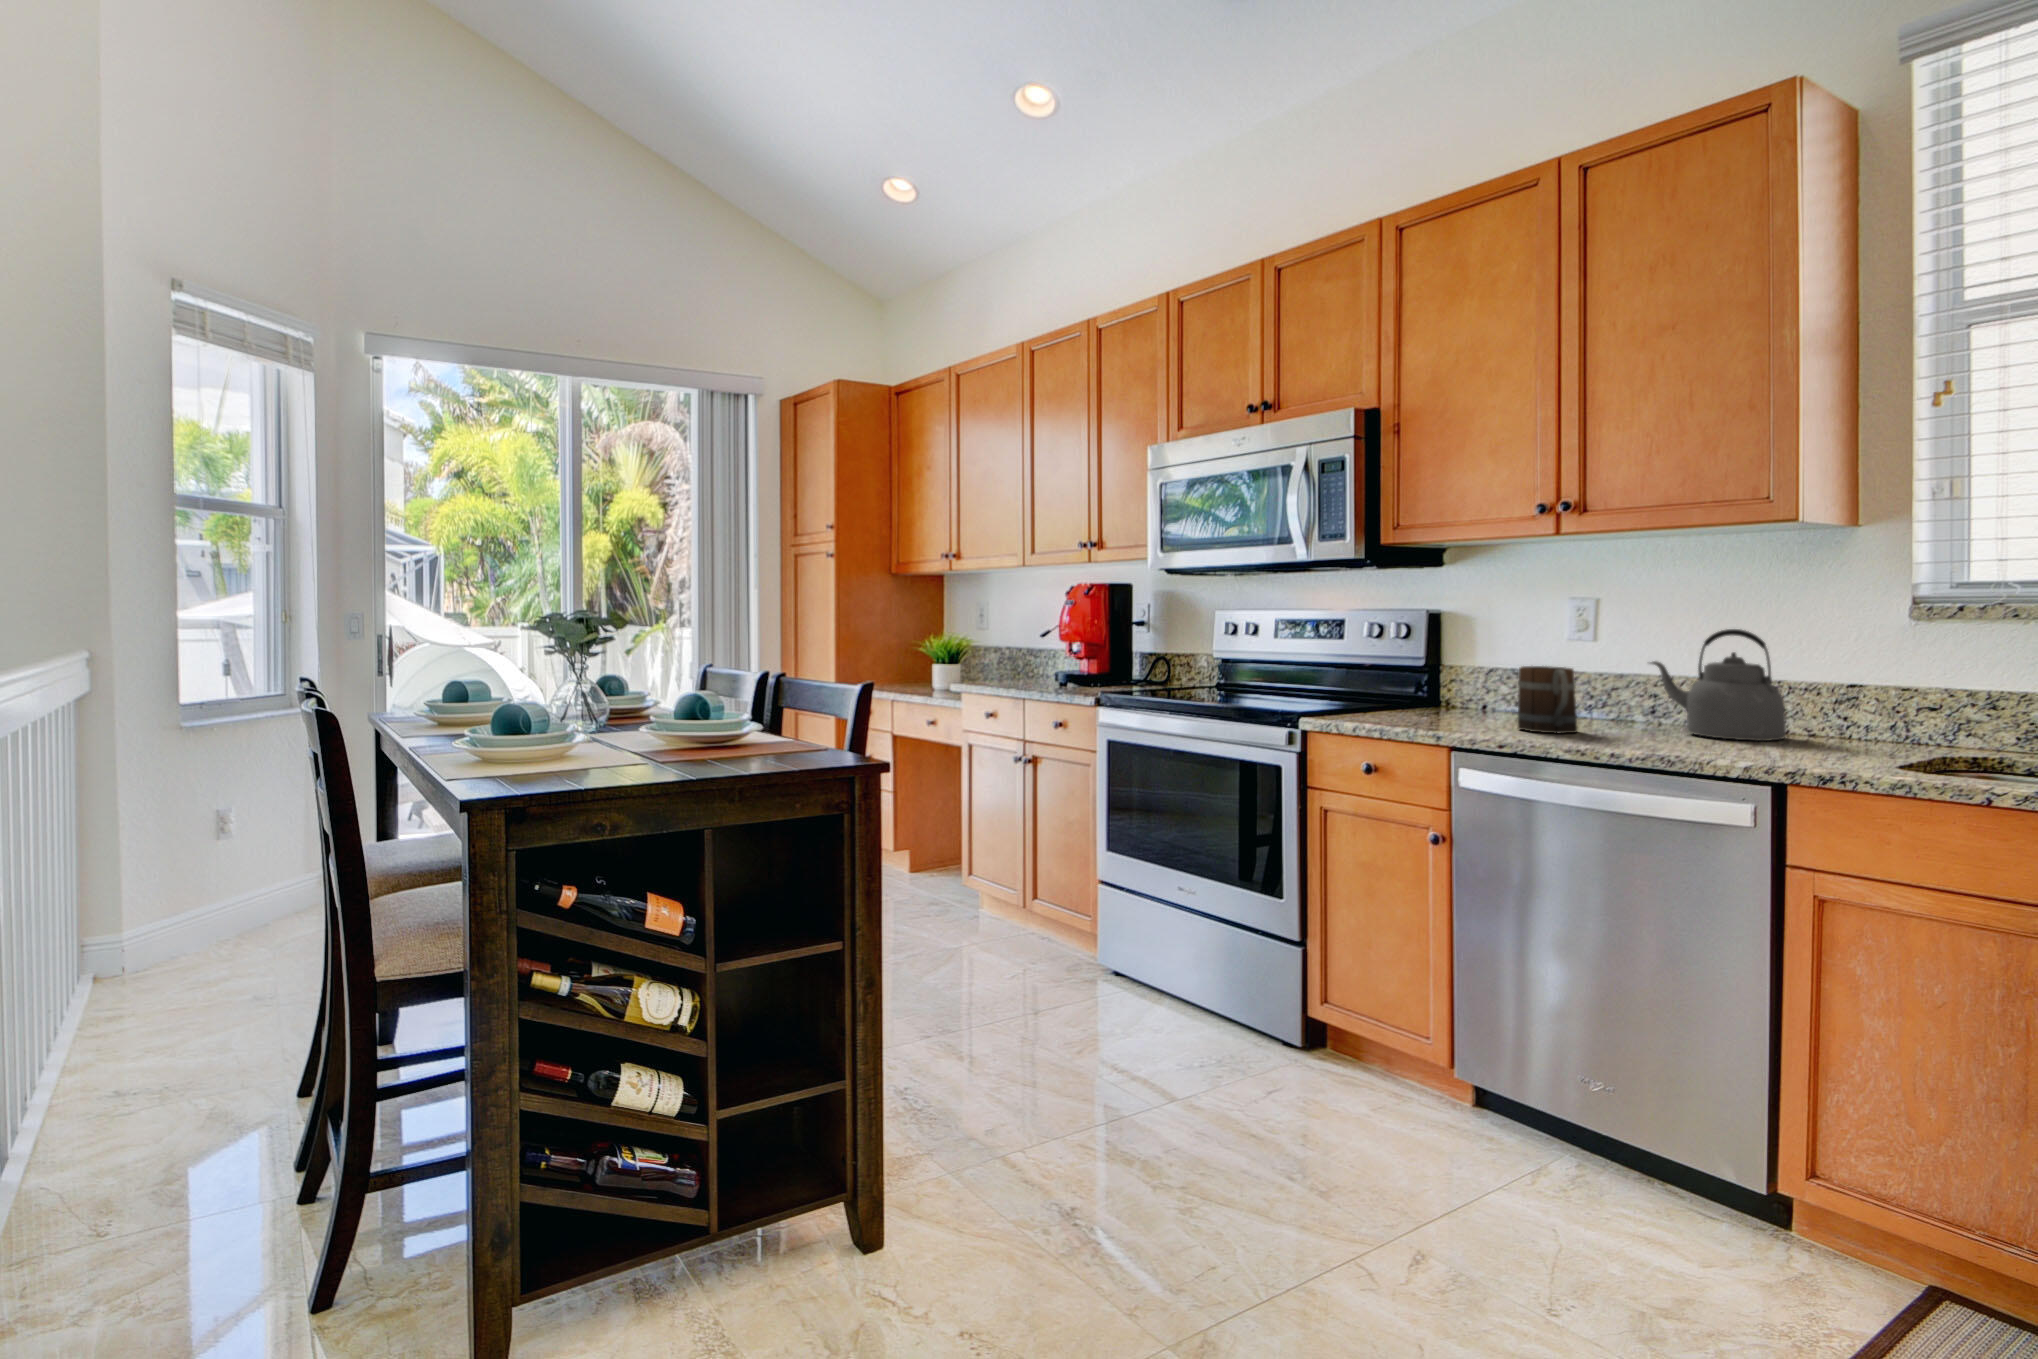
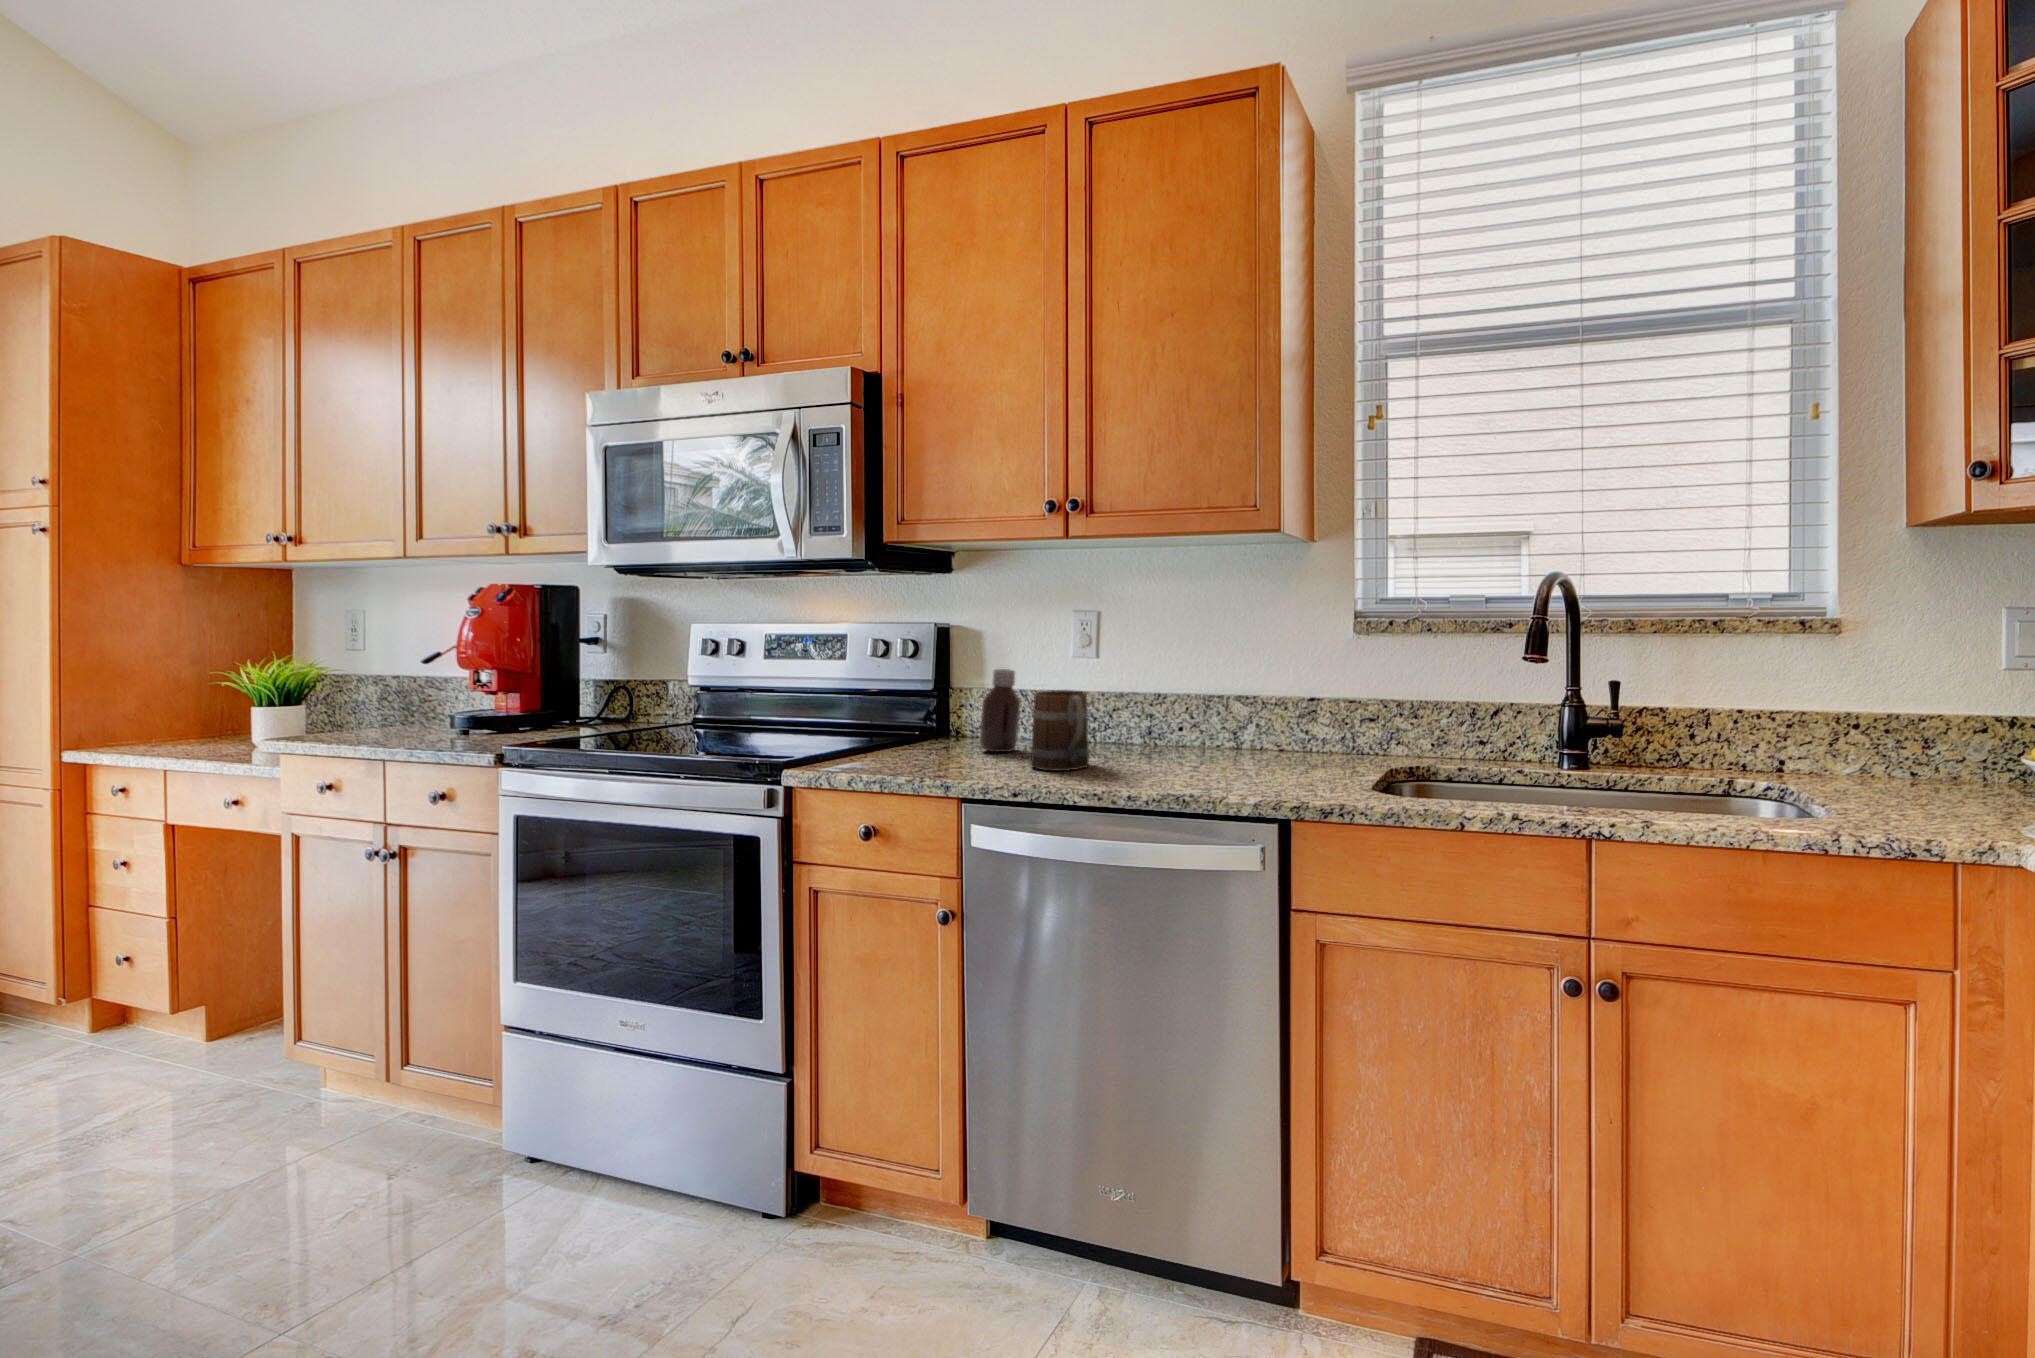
kettle: present [1650,629,1786,741] -> none [1151,643,1264,762]
bottle: none [1468,648,1508,719] -> present [979,669,1021,752]

